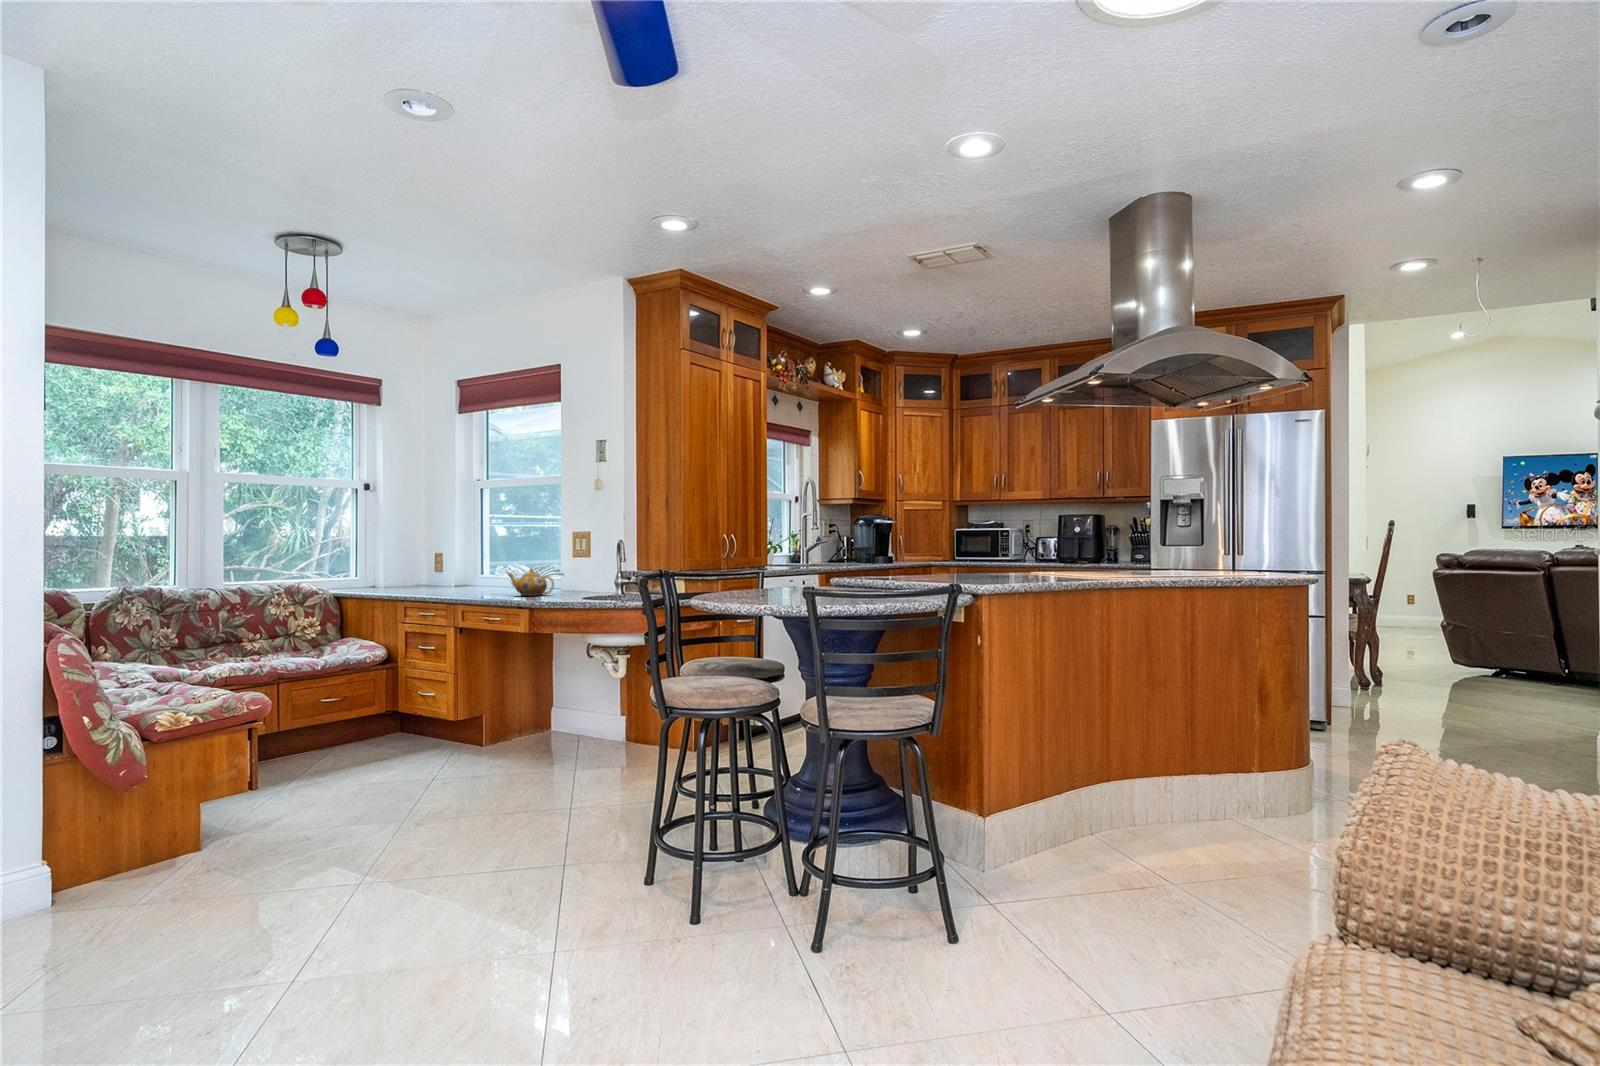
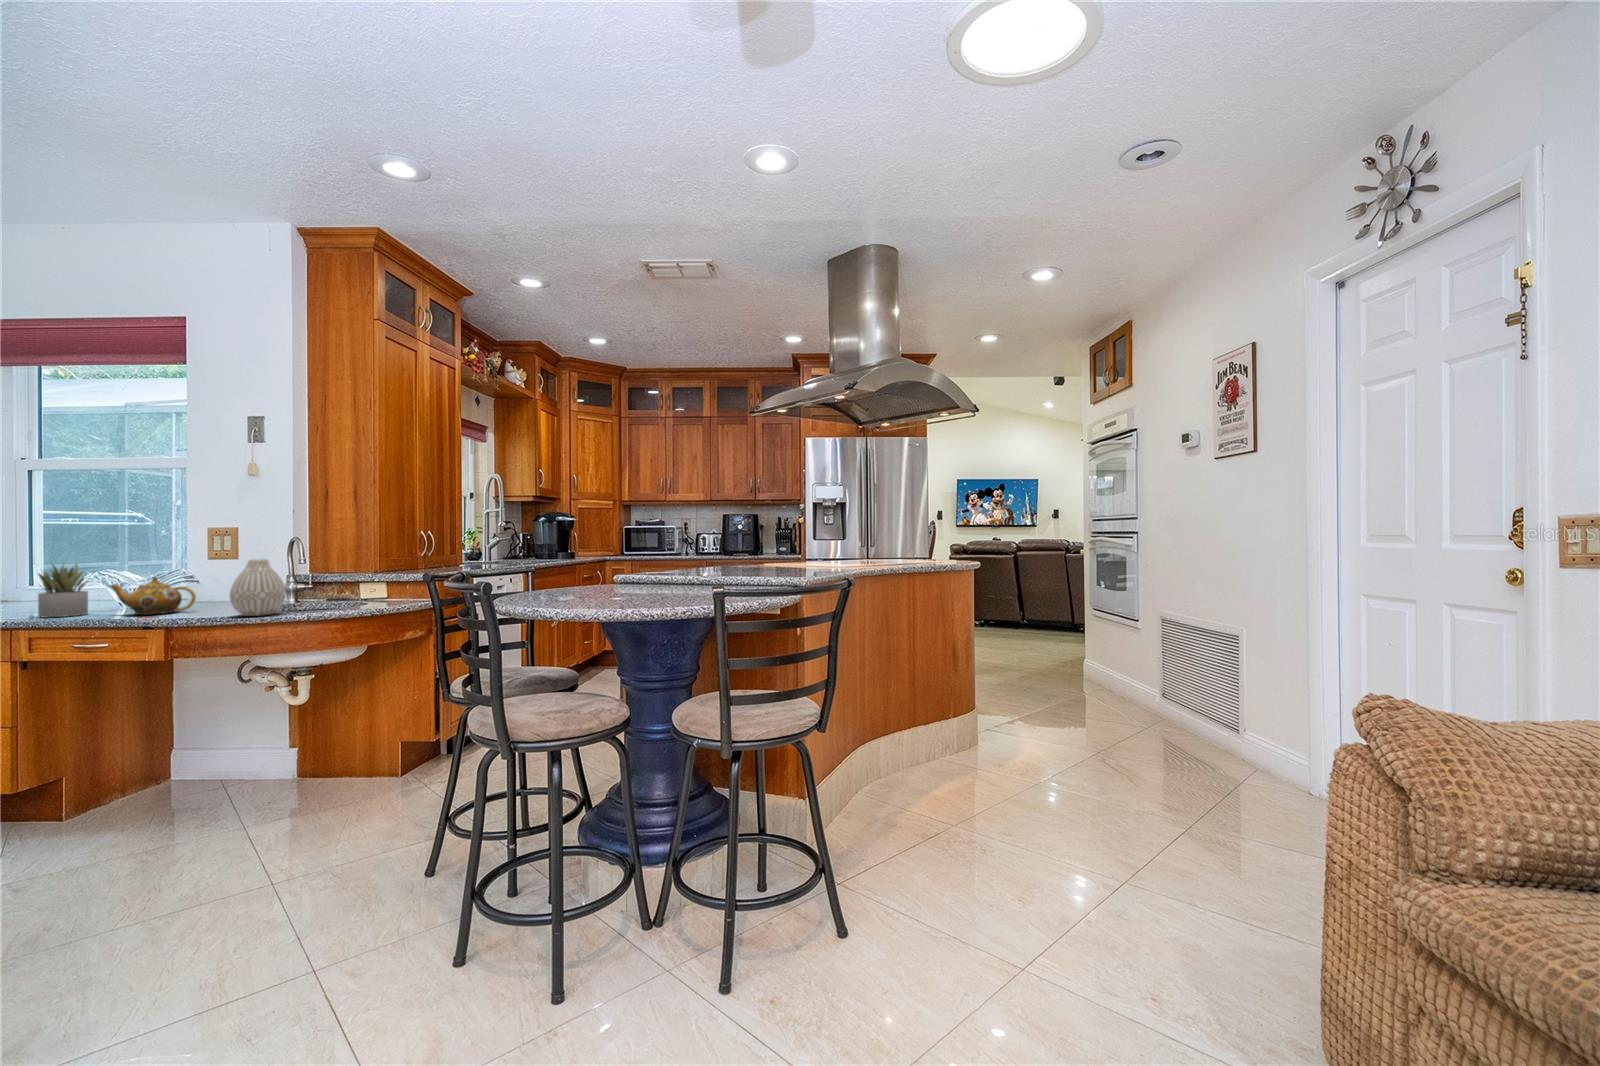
vase: none [565,554,601,599] -> present [229,559,286,616]
succulent plant: none [471,555,500,595] -> present [38,564,88,617]

